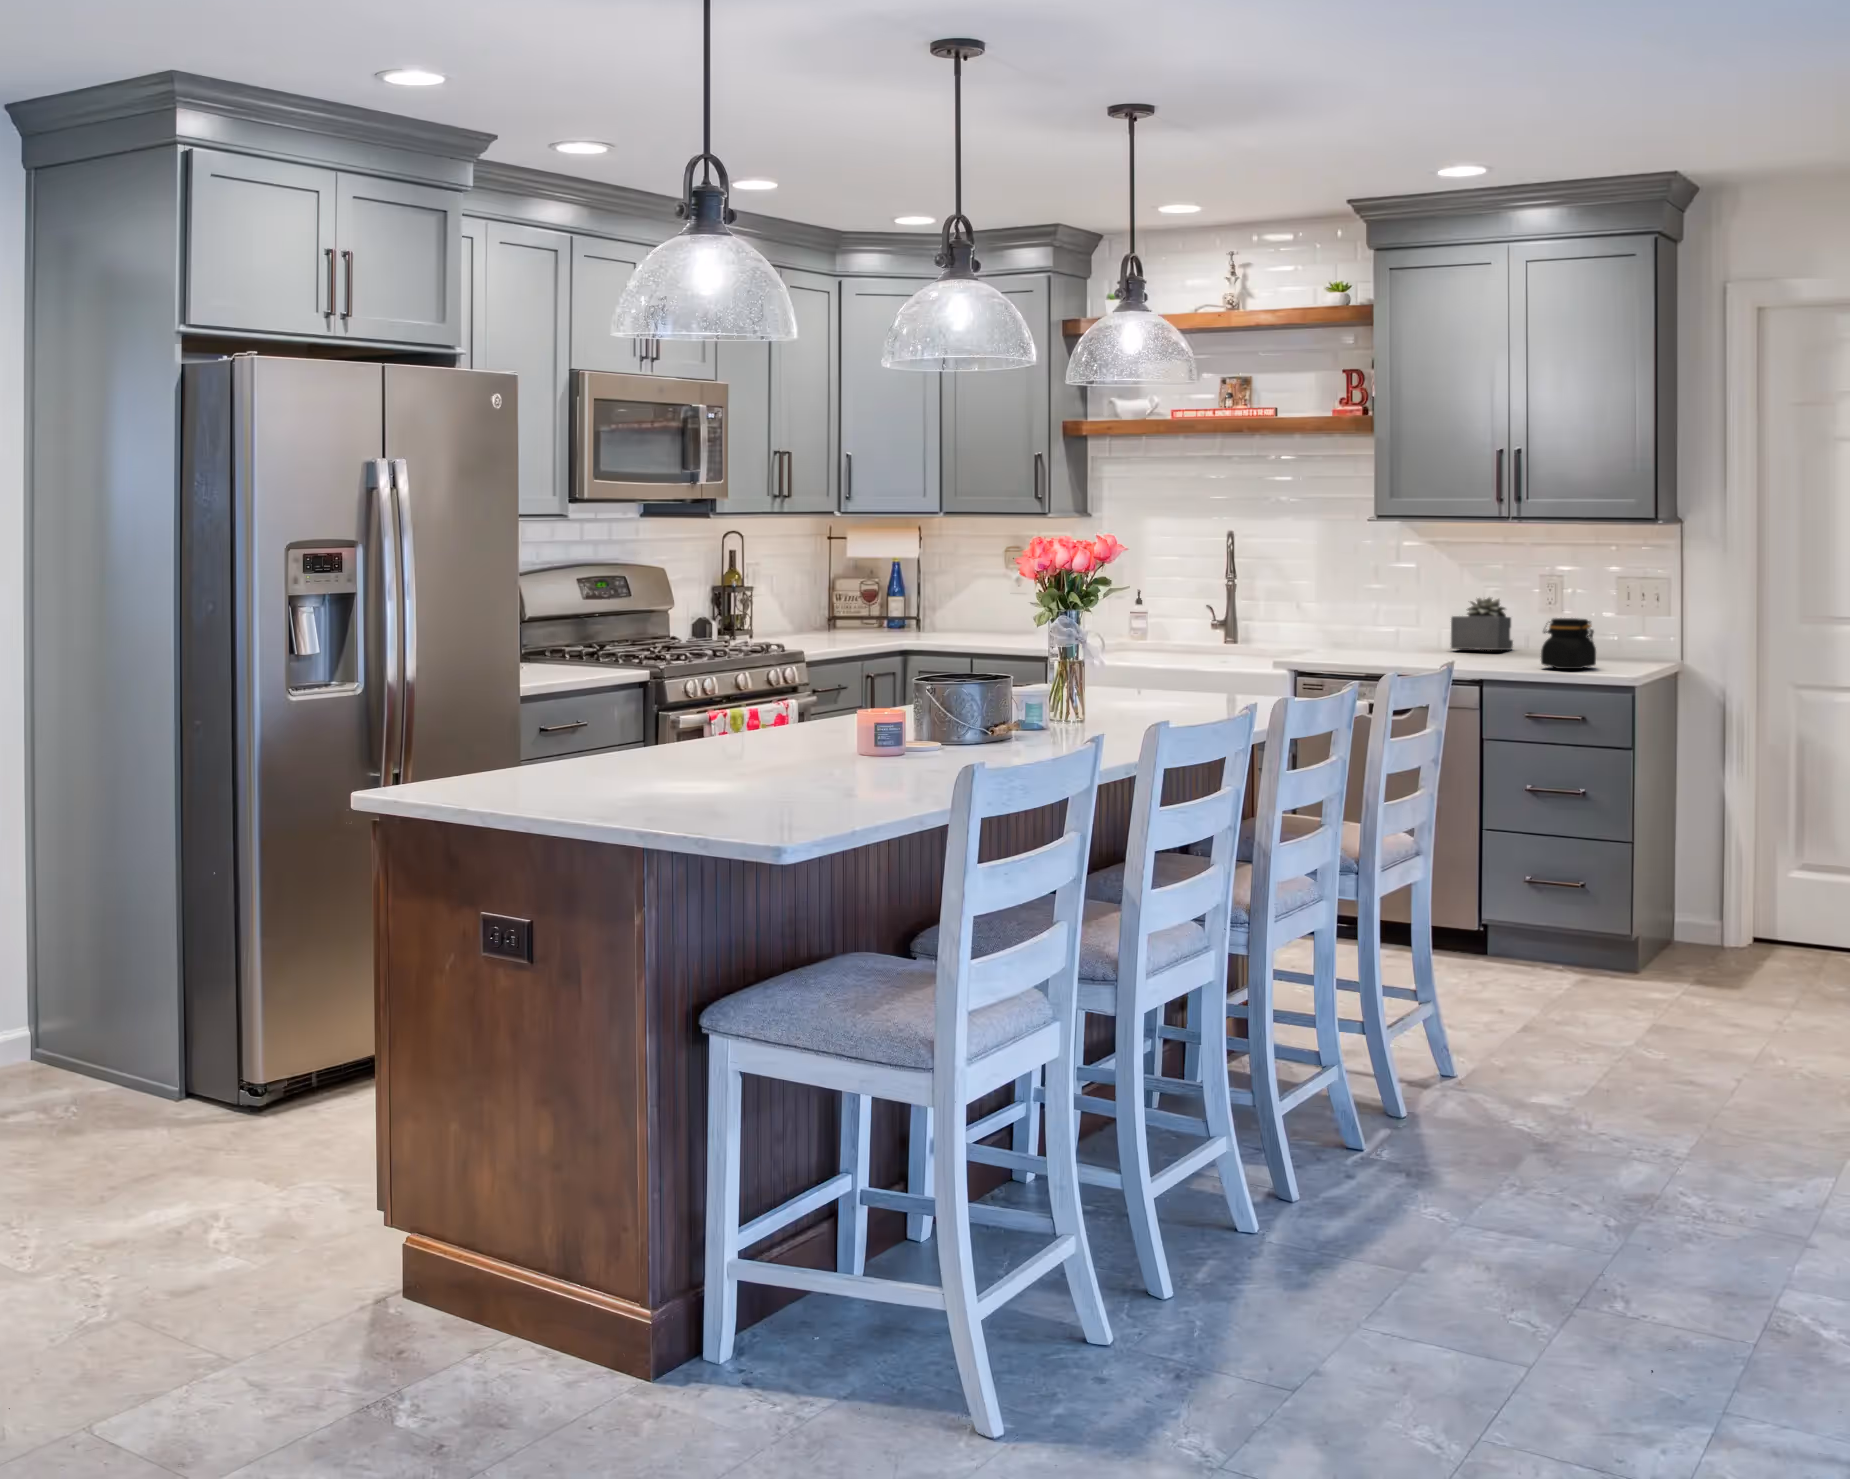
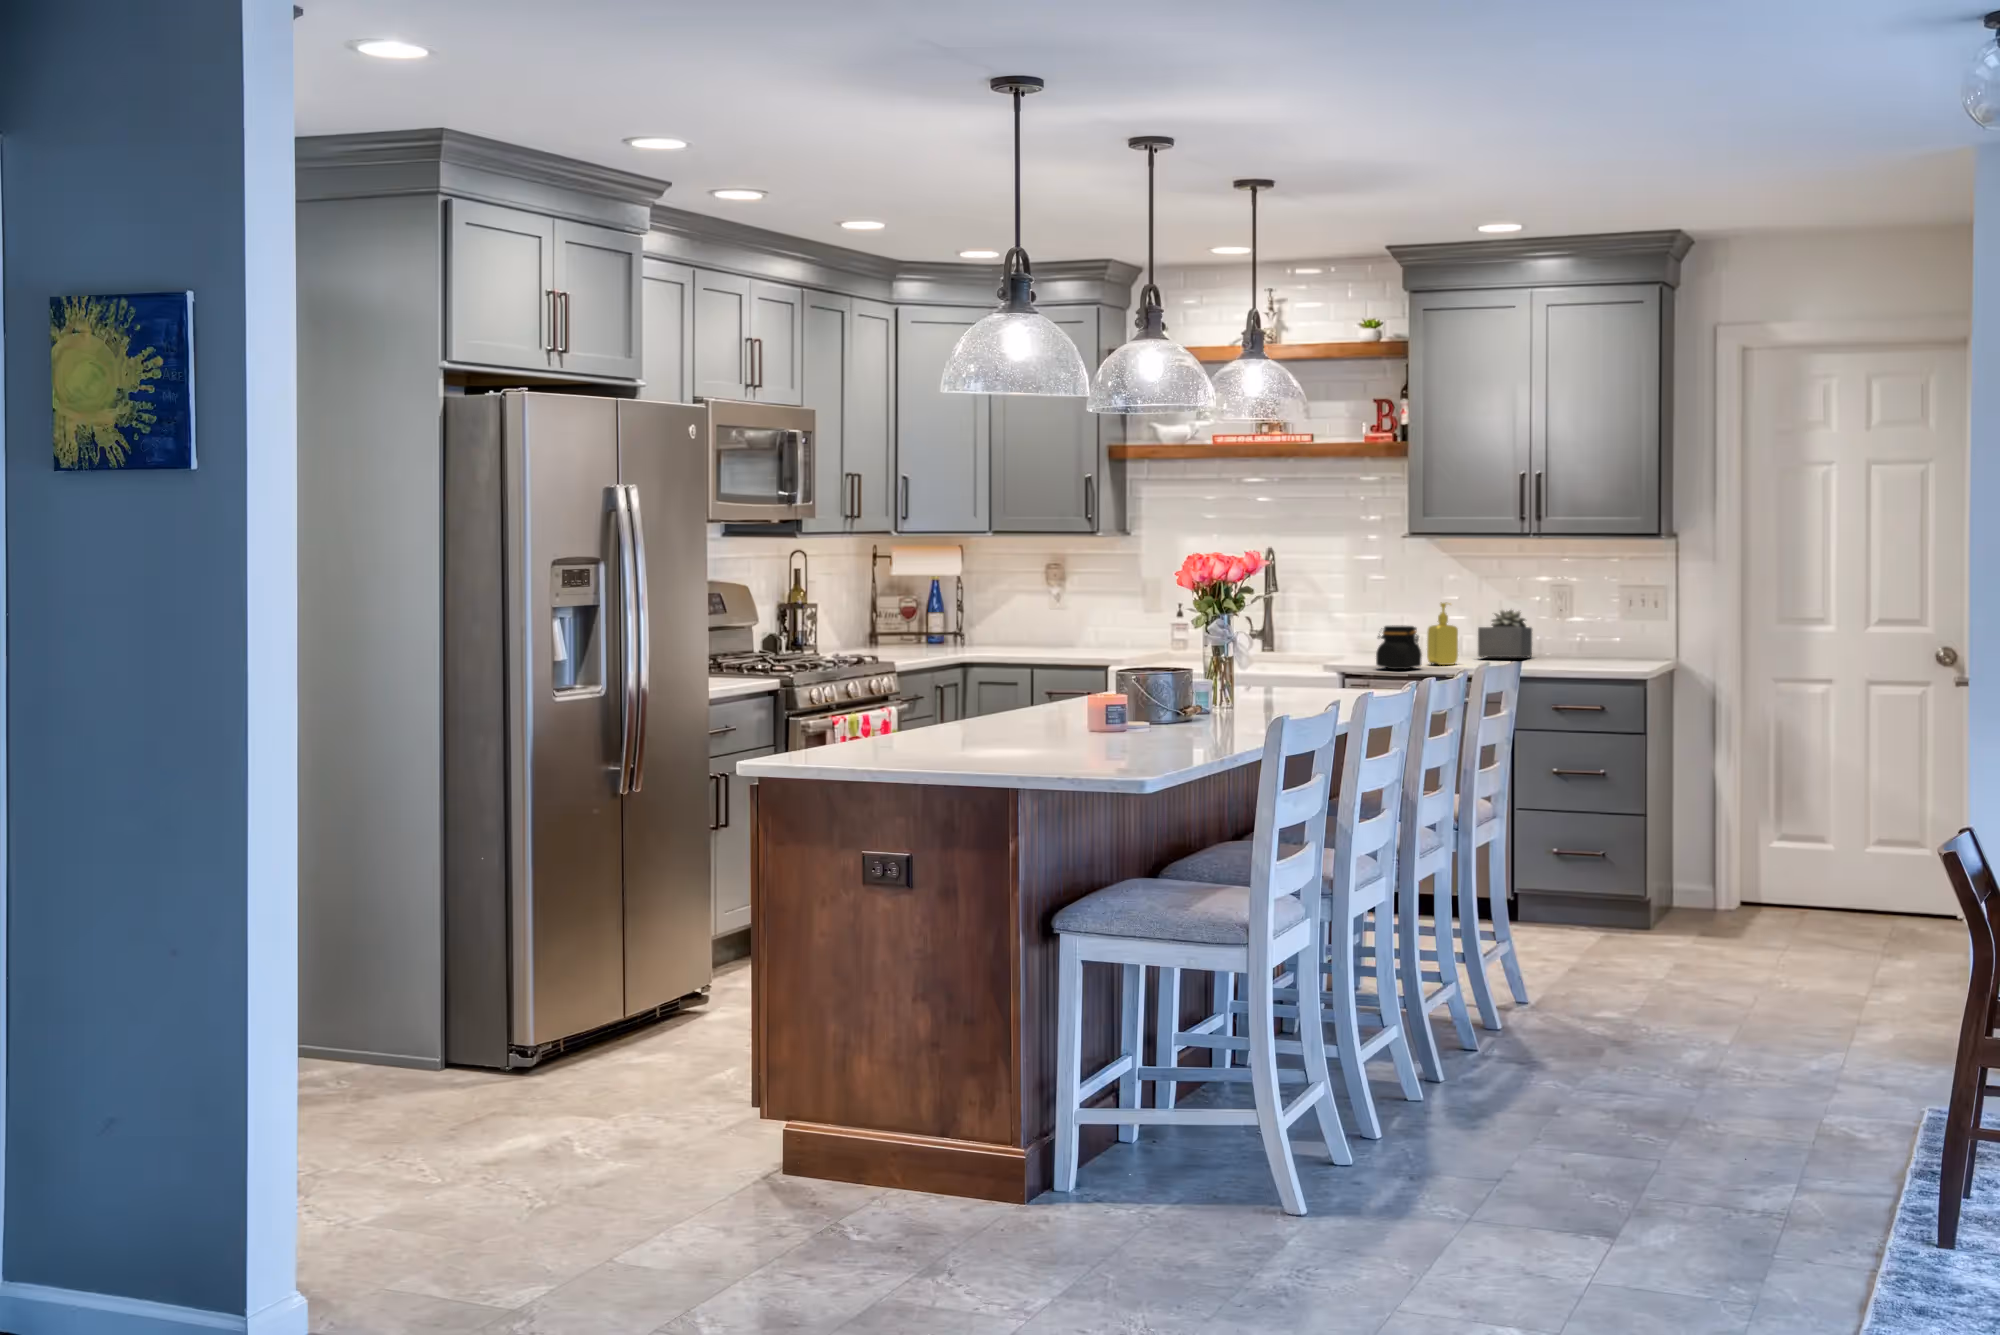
soap dispenser: none [1391,590,1425,658] -> present [1427,603,1458,665]
jar: present [1541,618,1596,669] -> present [1376,625,1422,669]

